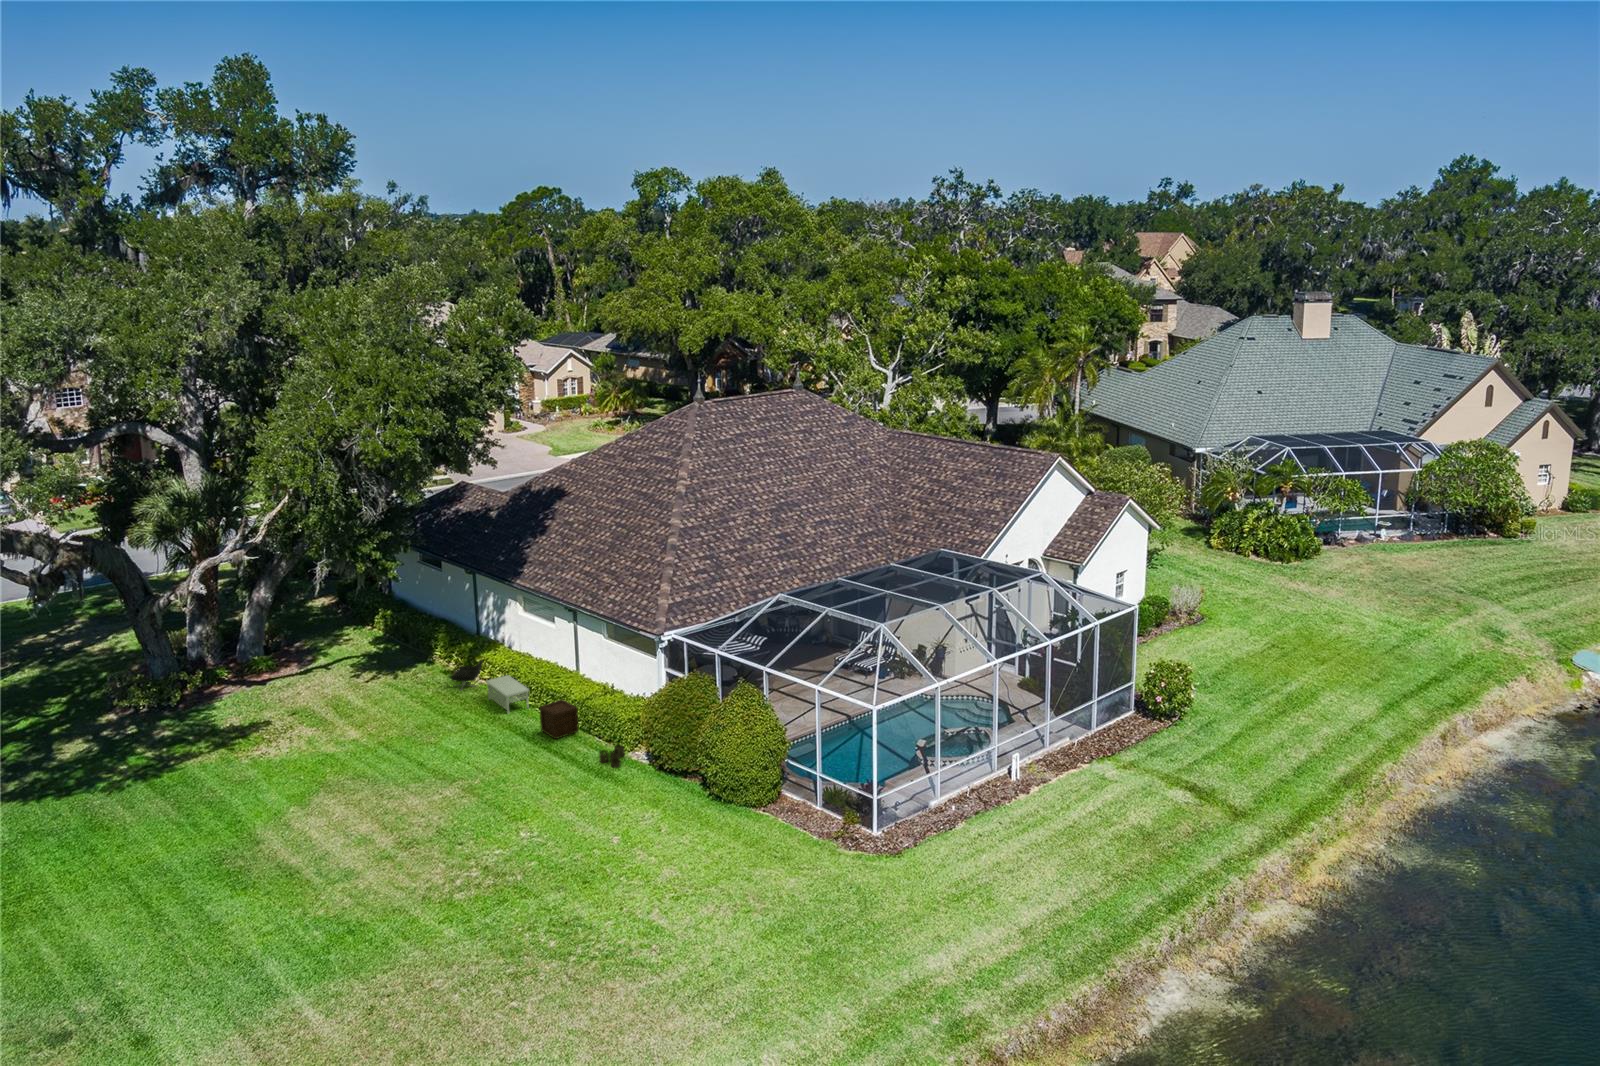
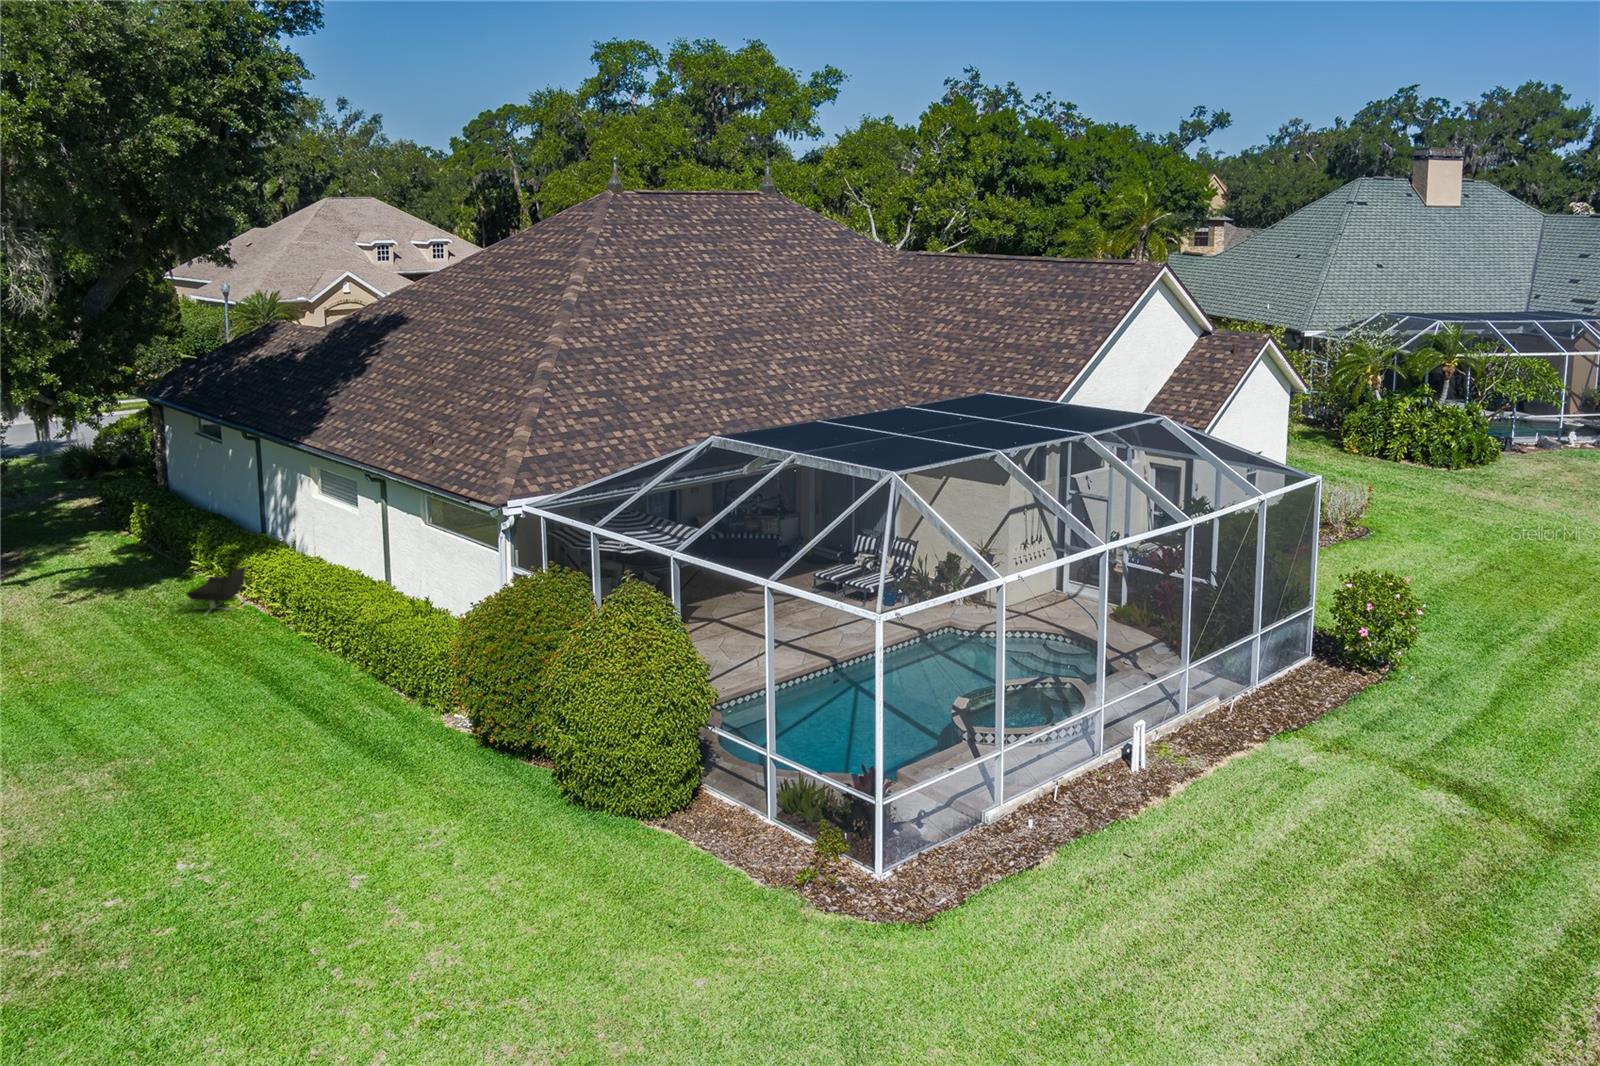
storage bench: present [486,675,529,714] -> none [236,590,303,652]
wooden crate: present [540,699,579,739] -> none [302,625,371,692]
woven basket: present [599,745,625,768] -> none [386,700,437,742]

